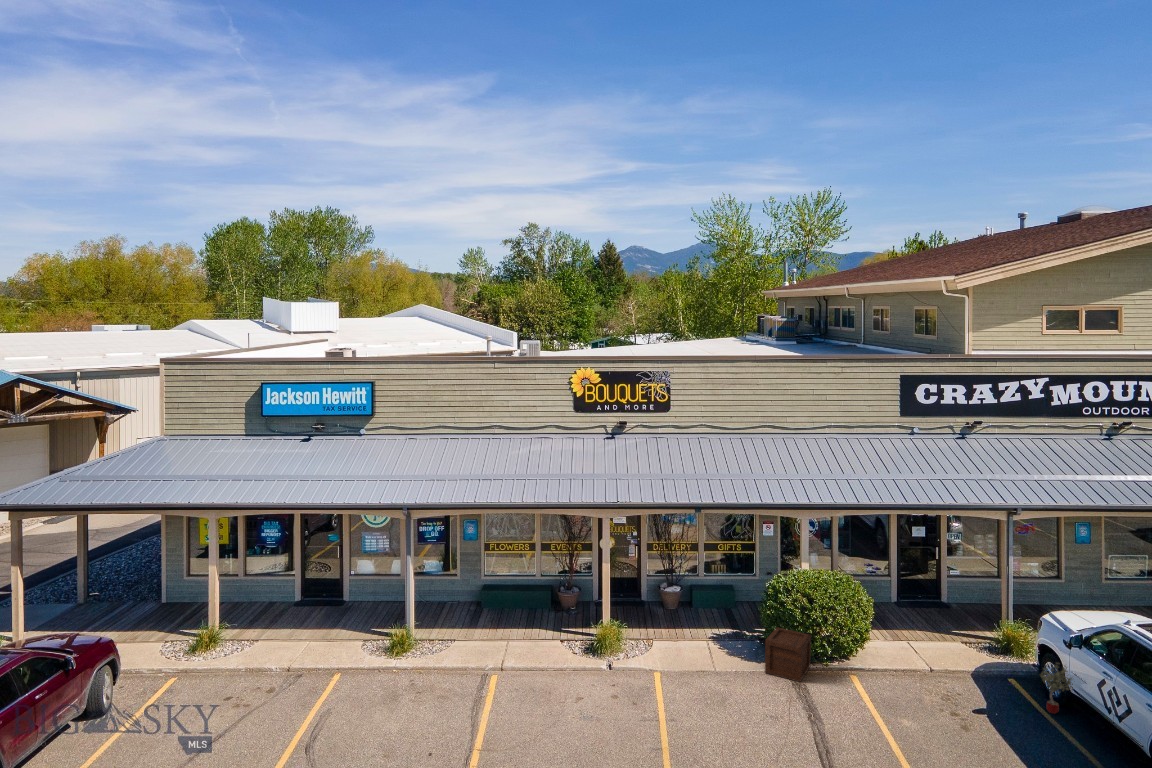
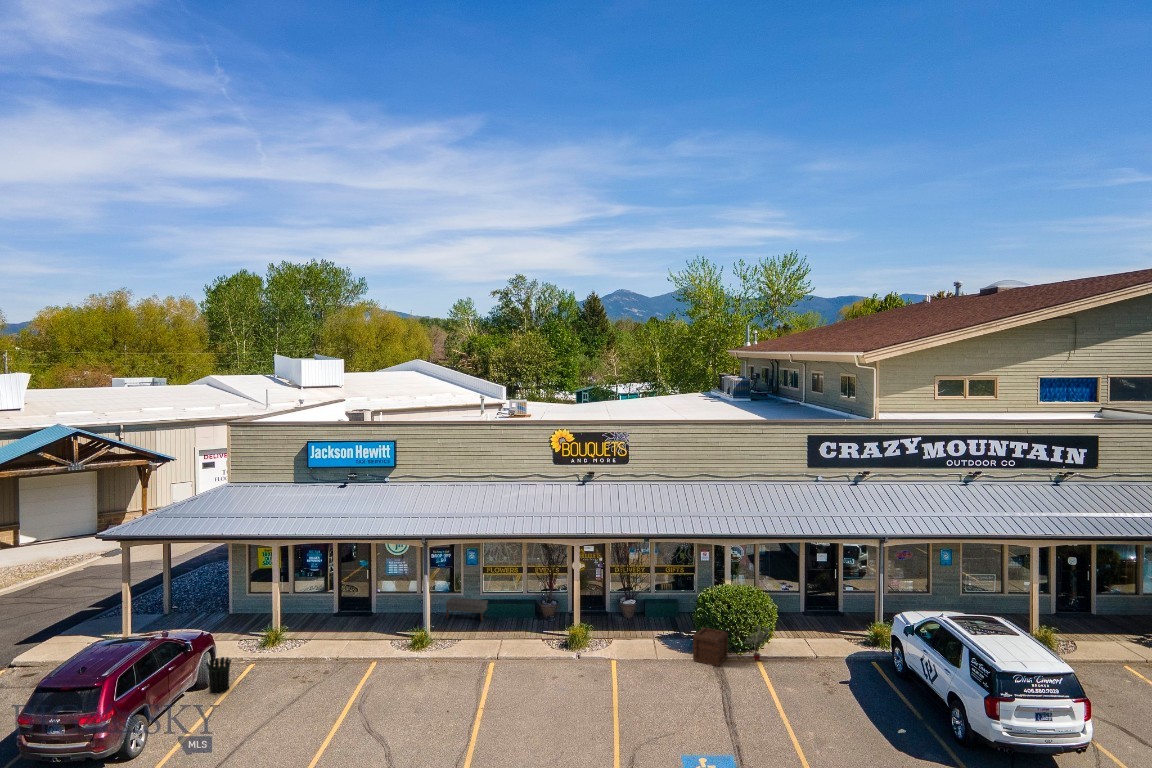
bench: none [437,581,491,613] -> present [446,597,488,621]
potted tree: present [1040,663,1073,714] -> present [745,625,770,661]
waste bin: none [101,672,139,724] -> present [206,657,232,695]

